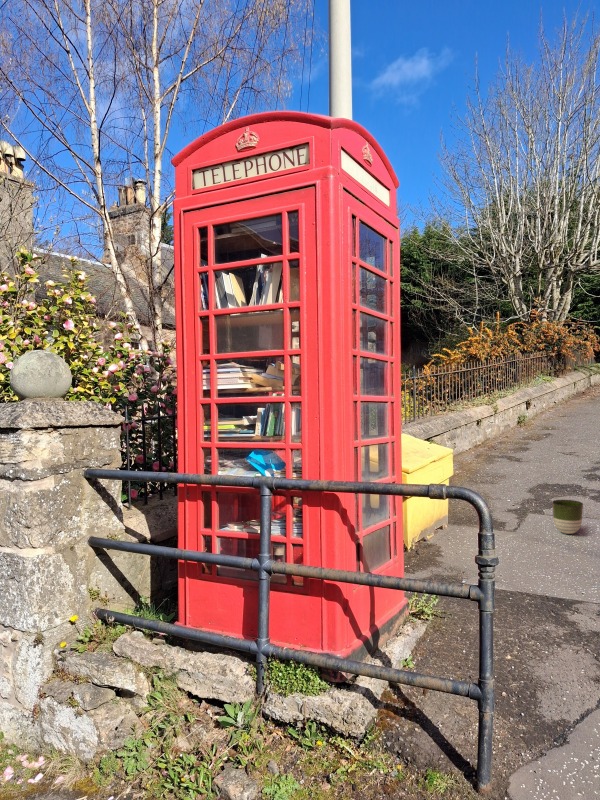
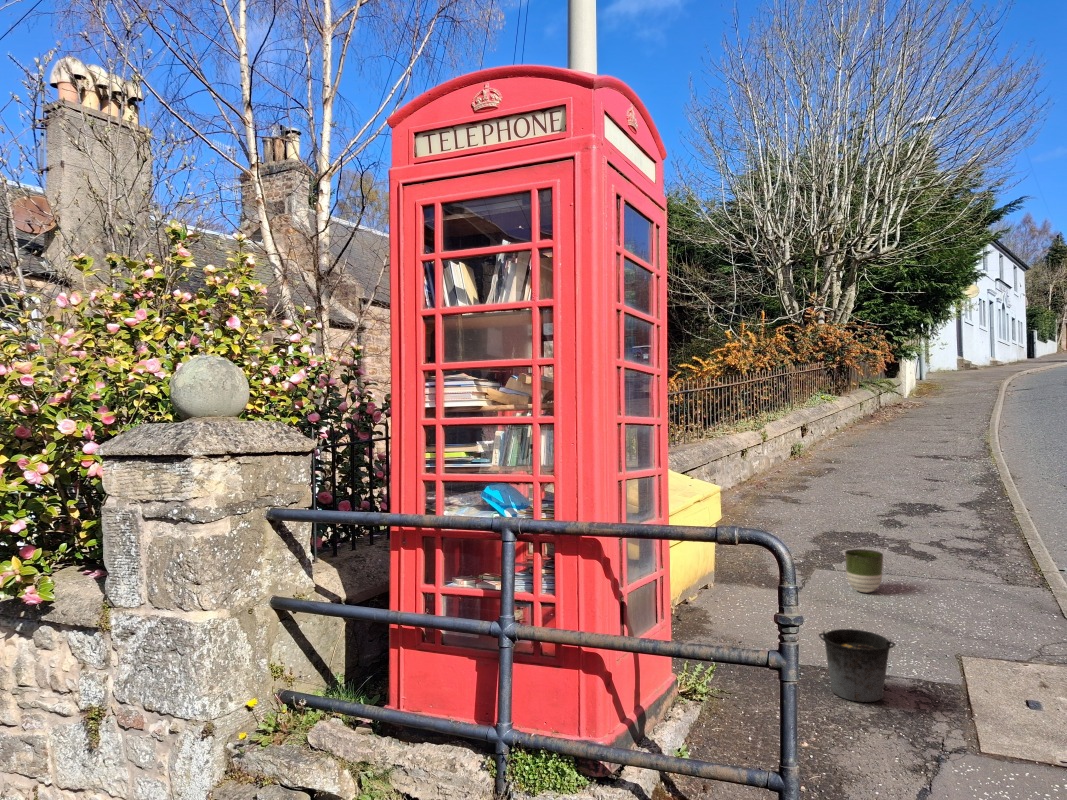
bucket: none [524,564,586,623] -> present [819,629,895,702]

